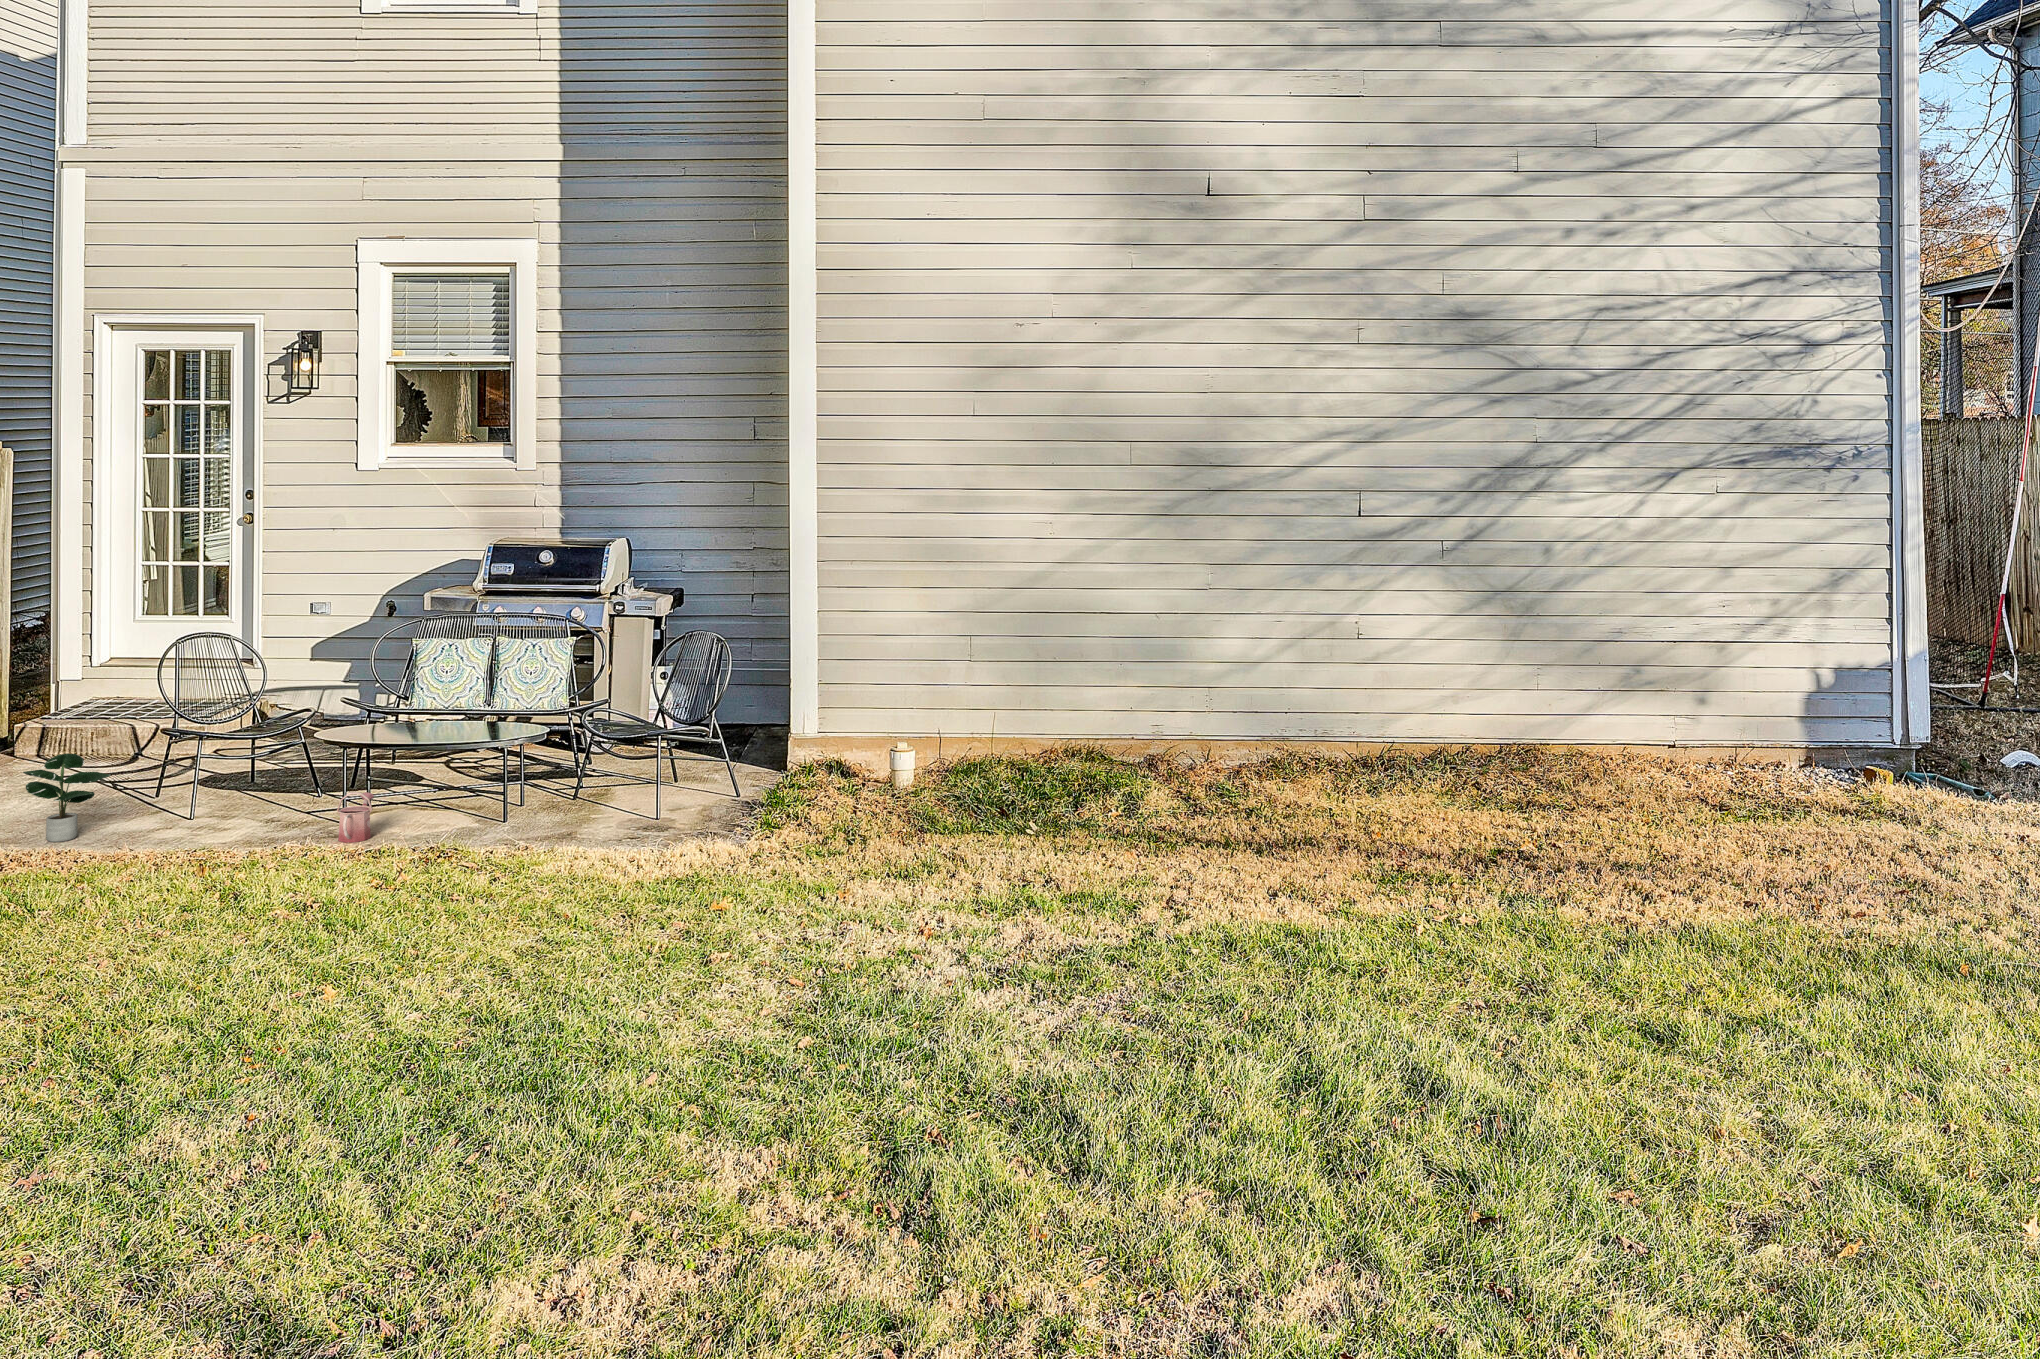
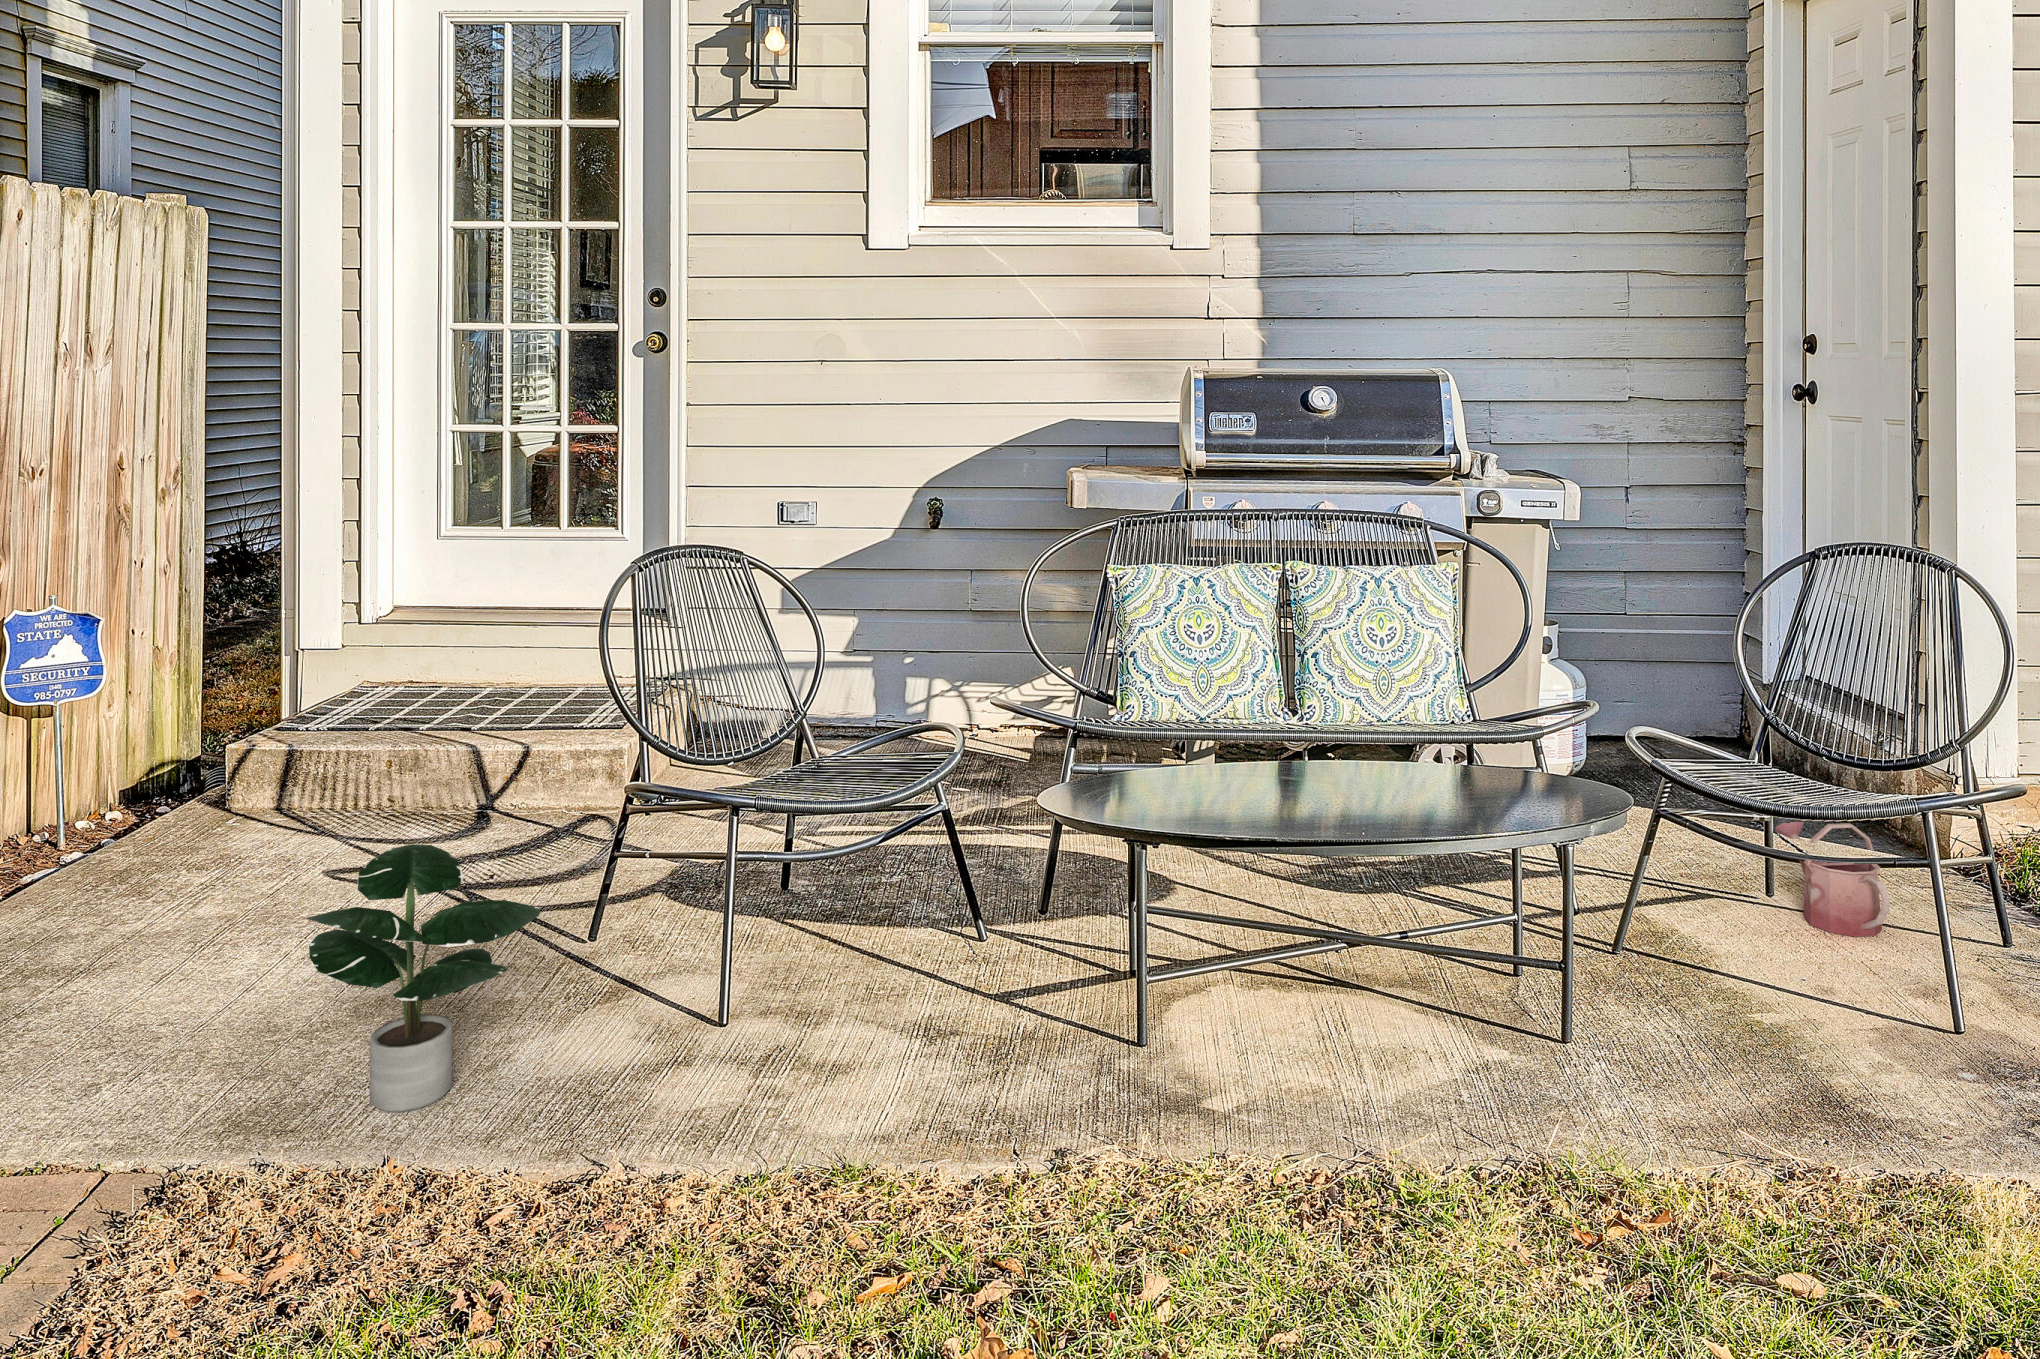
watering can: present [337,792,374,842] -> present [1775,822,1890,937]

